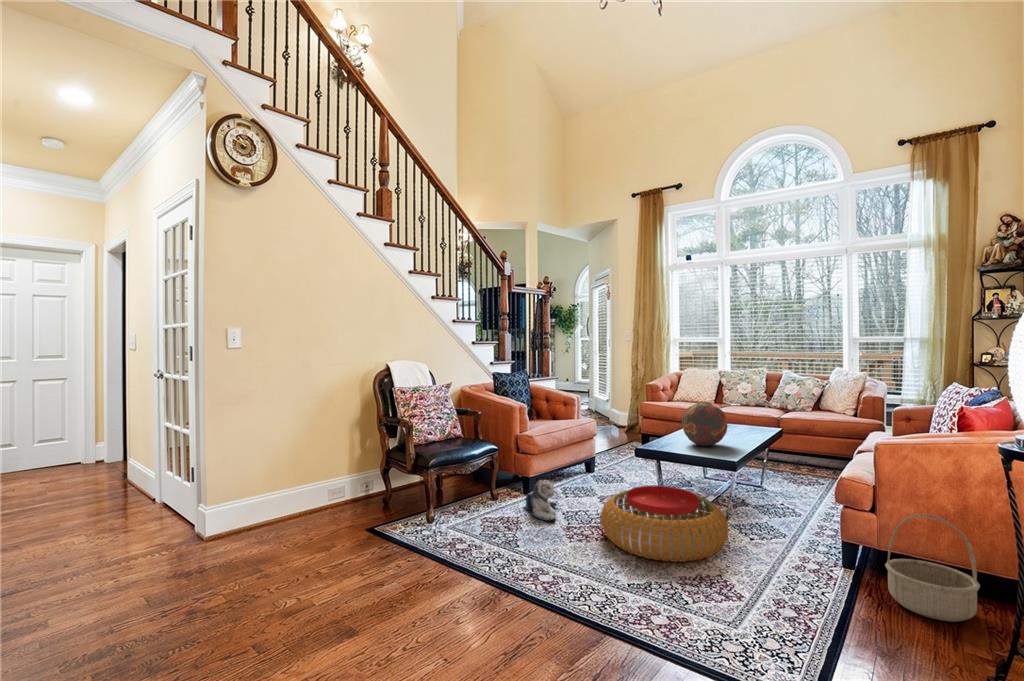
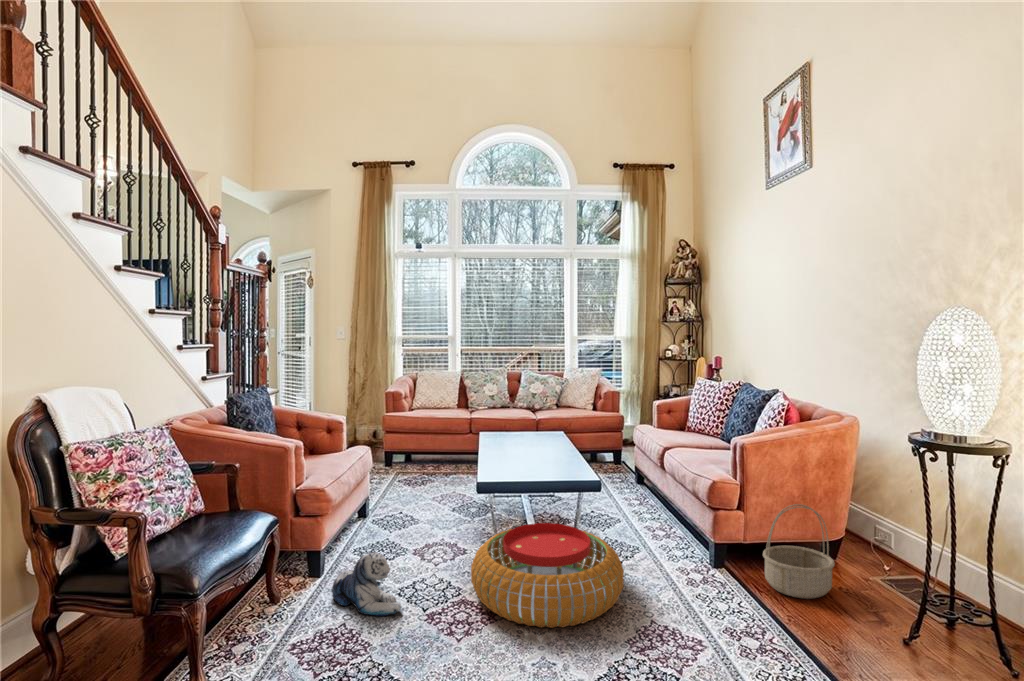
decorative orb: present [682,402,727,446] -> none [518,414,566,465]

